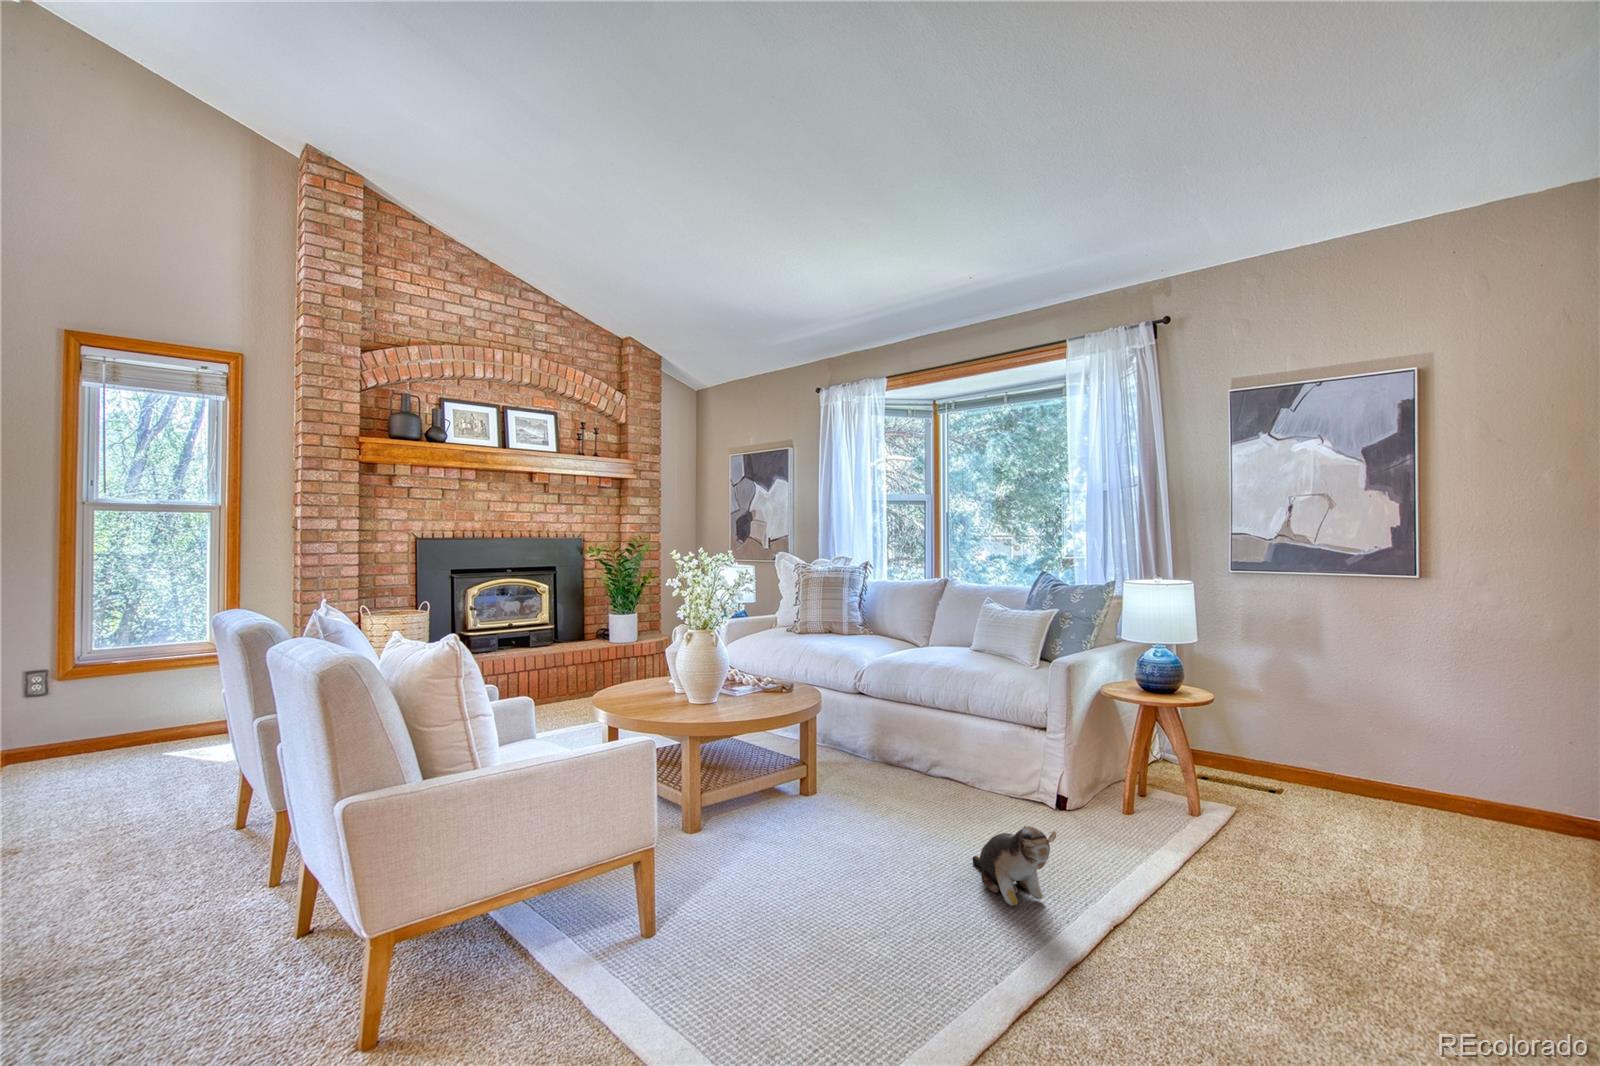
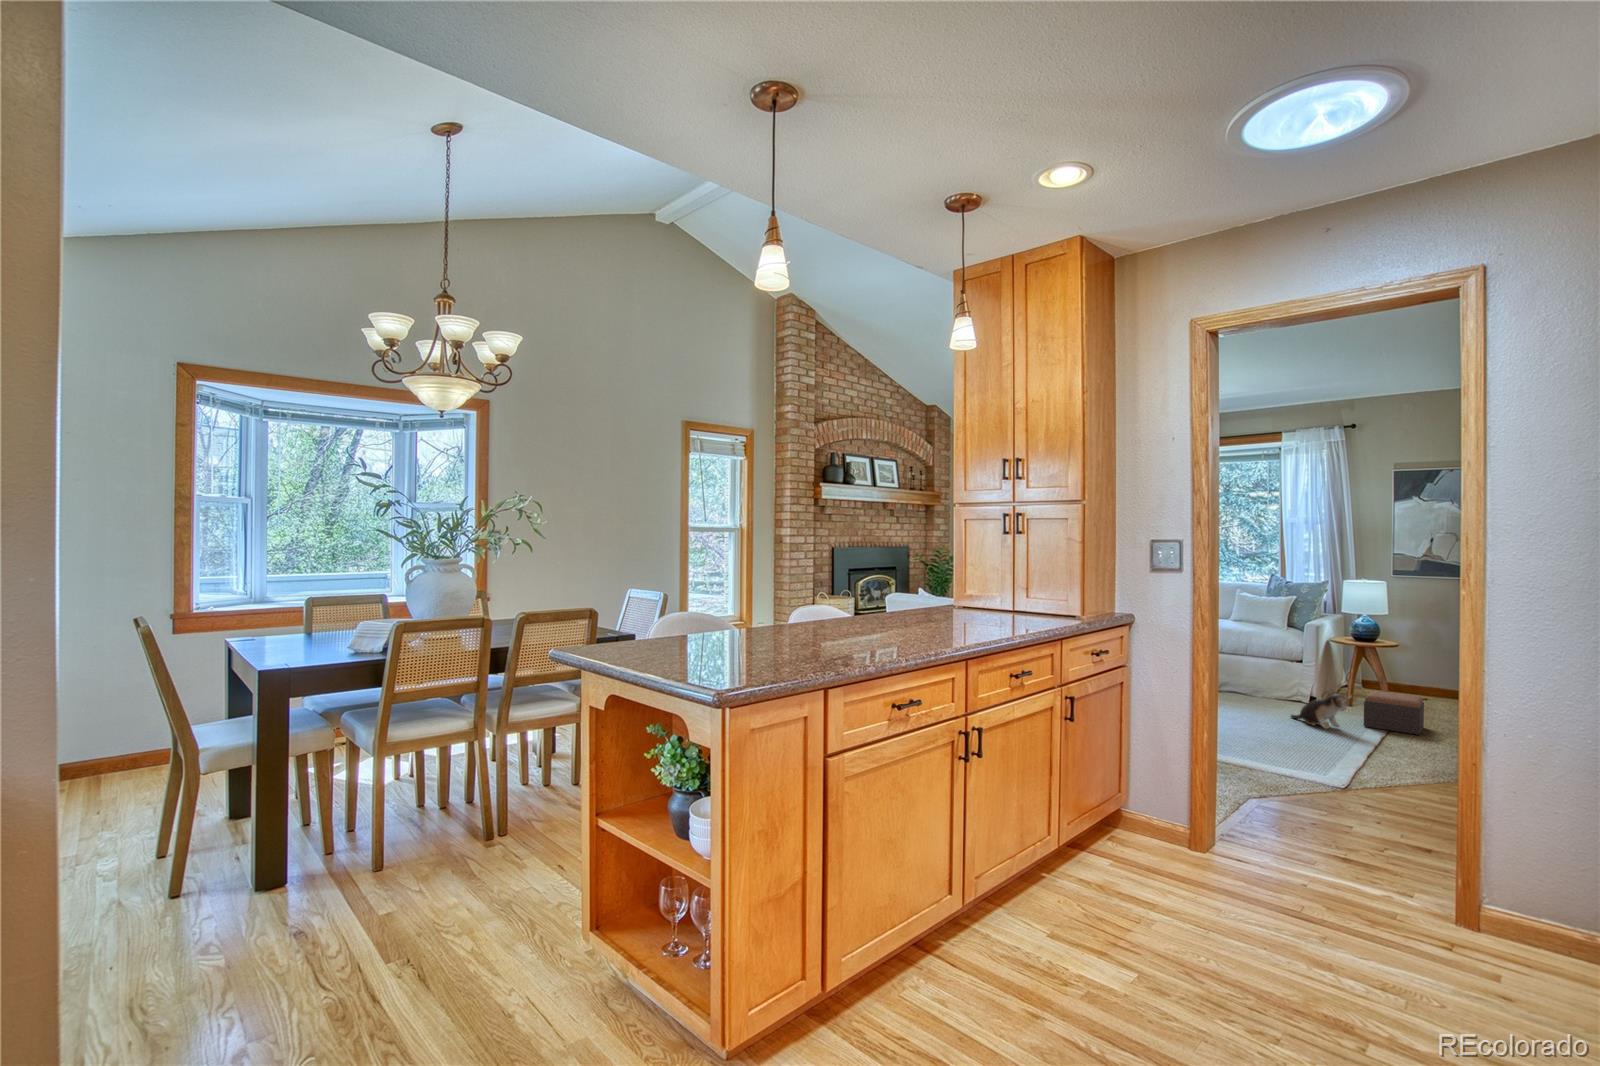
footstool: none [1102,805,1231,925] -> present [1364,691,1424,735]

